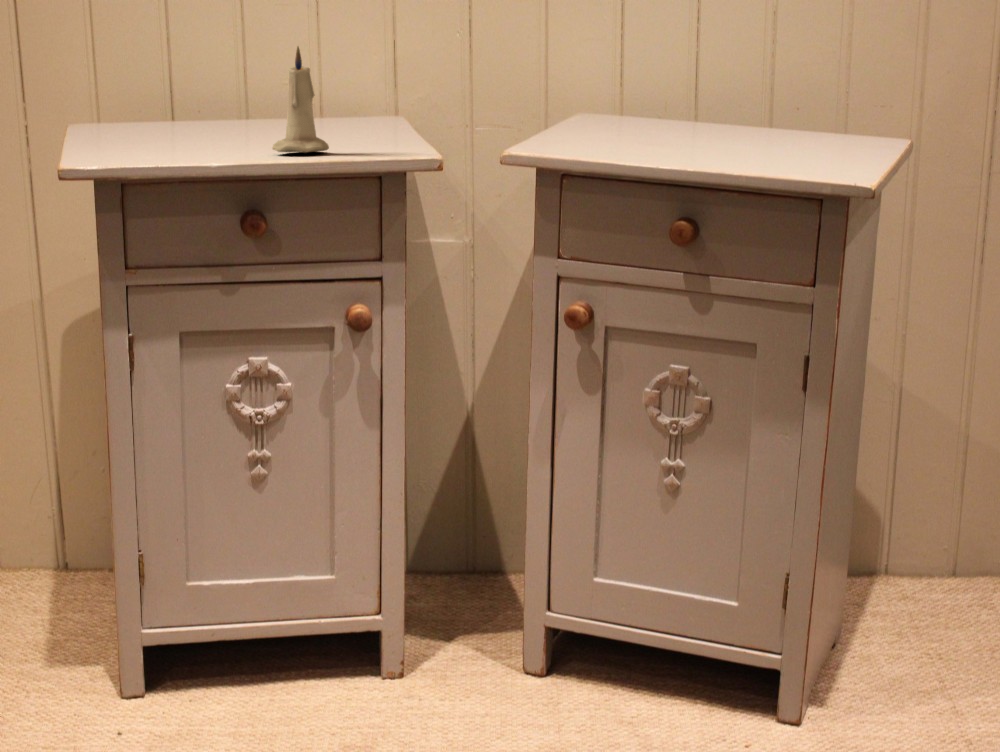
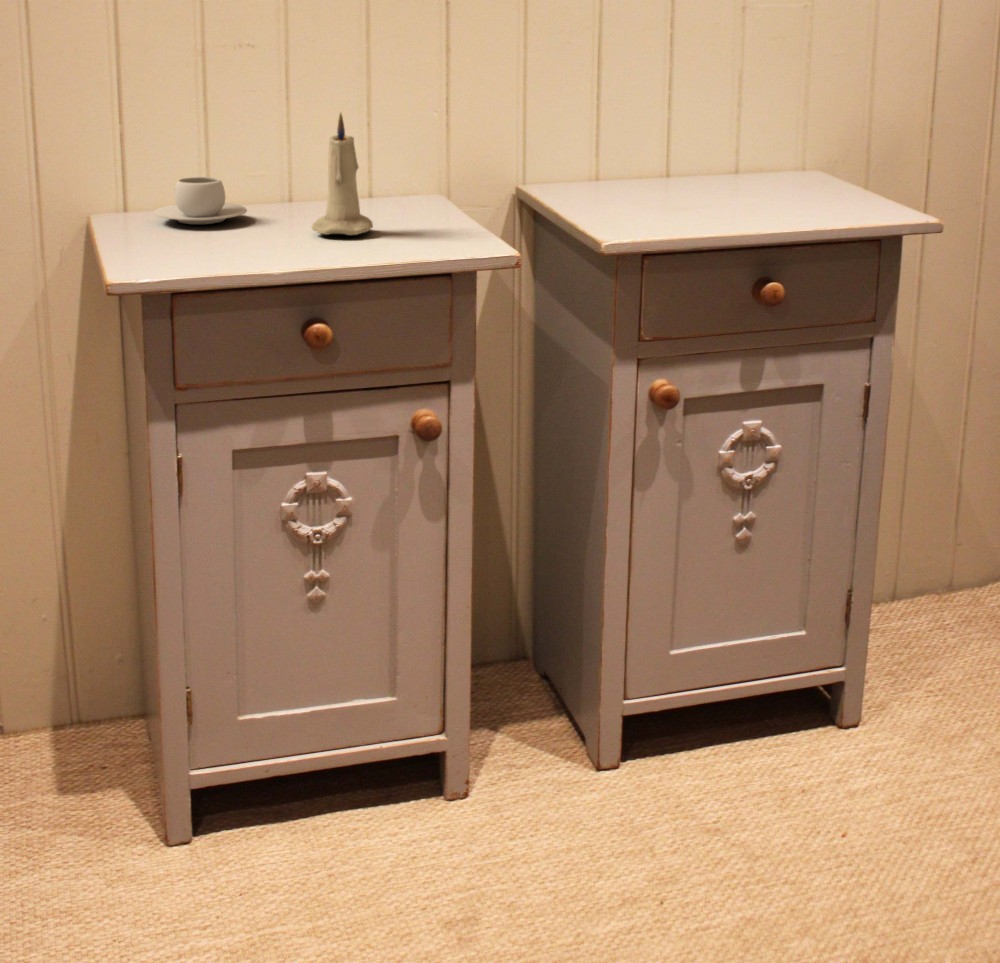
teacup: none [150,112,231,150] -> present [154,177,247,224]

